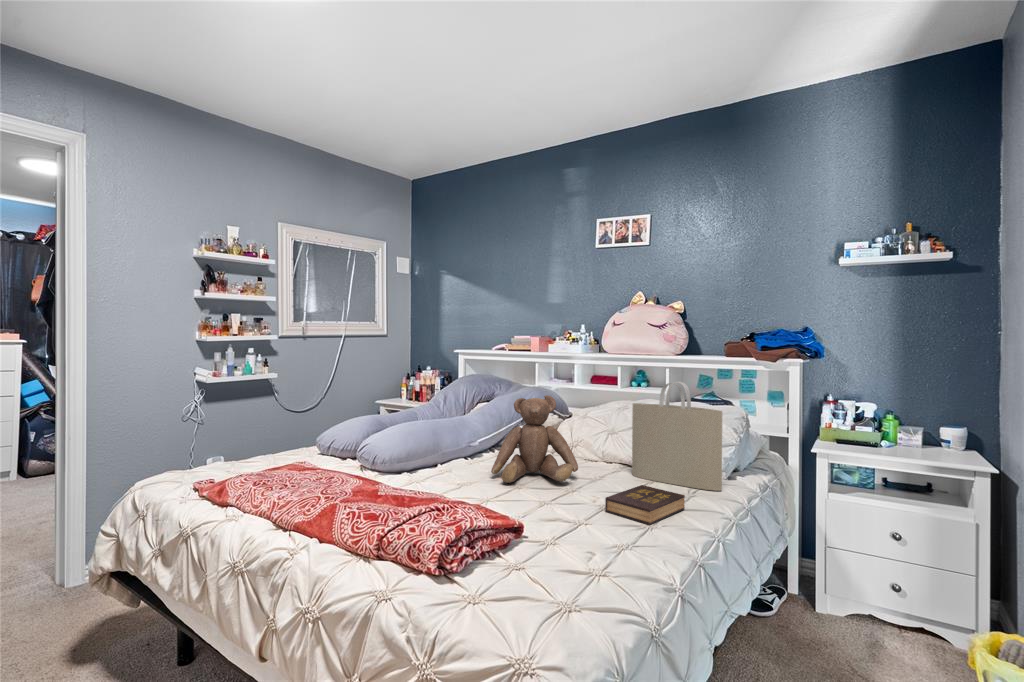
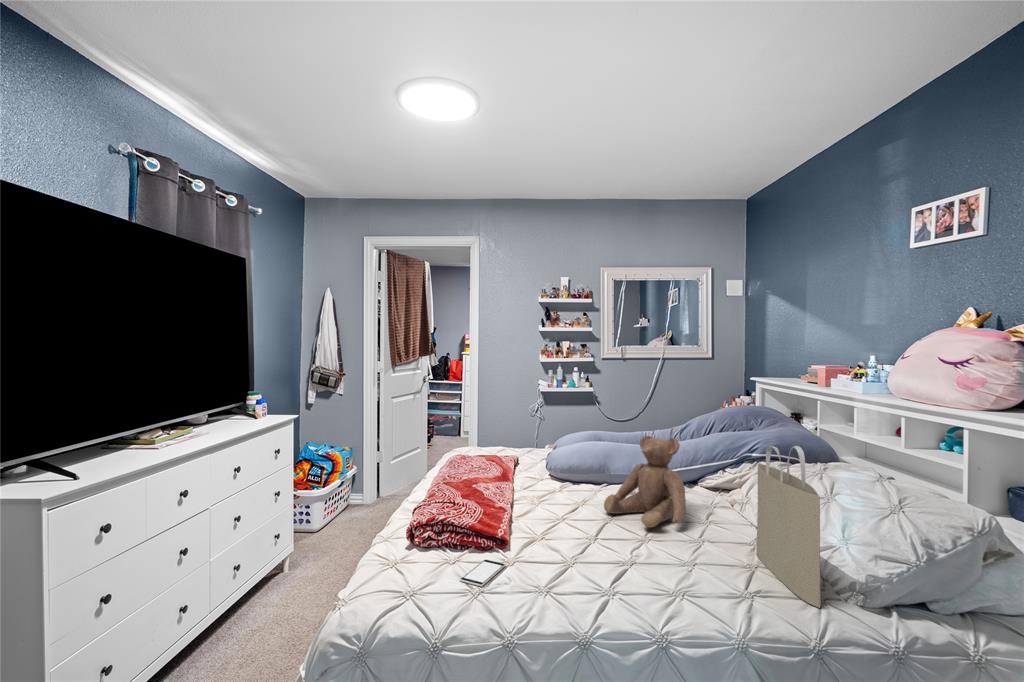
hardback book: present [605,485,685,525] -> none [618,550,698,598]
smartphone: none [531,546,588,576] -> present [460,560,506,587]

